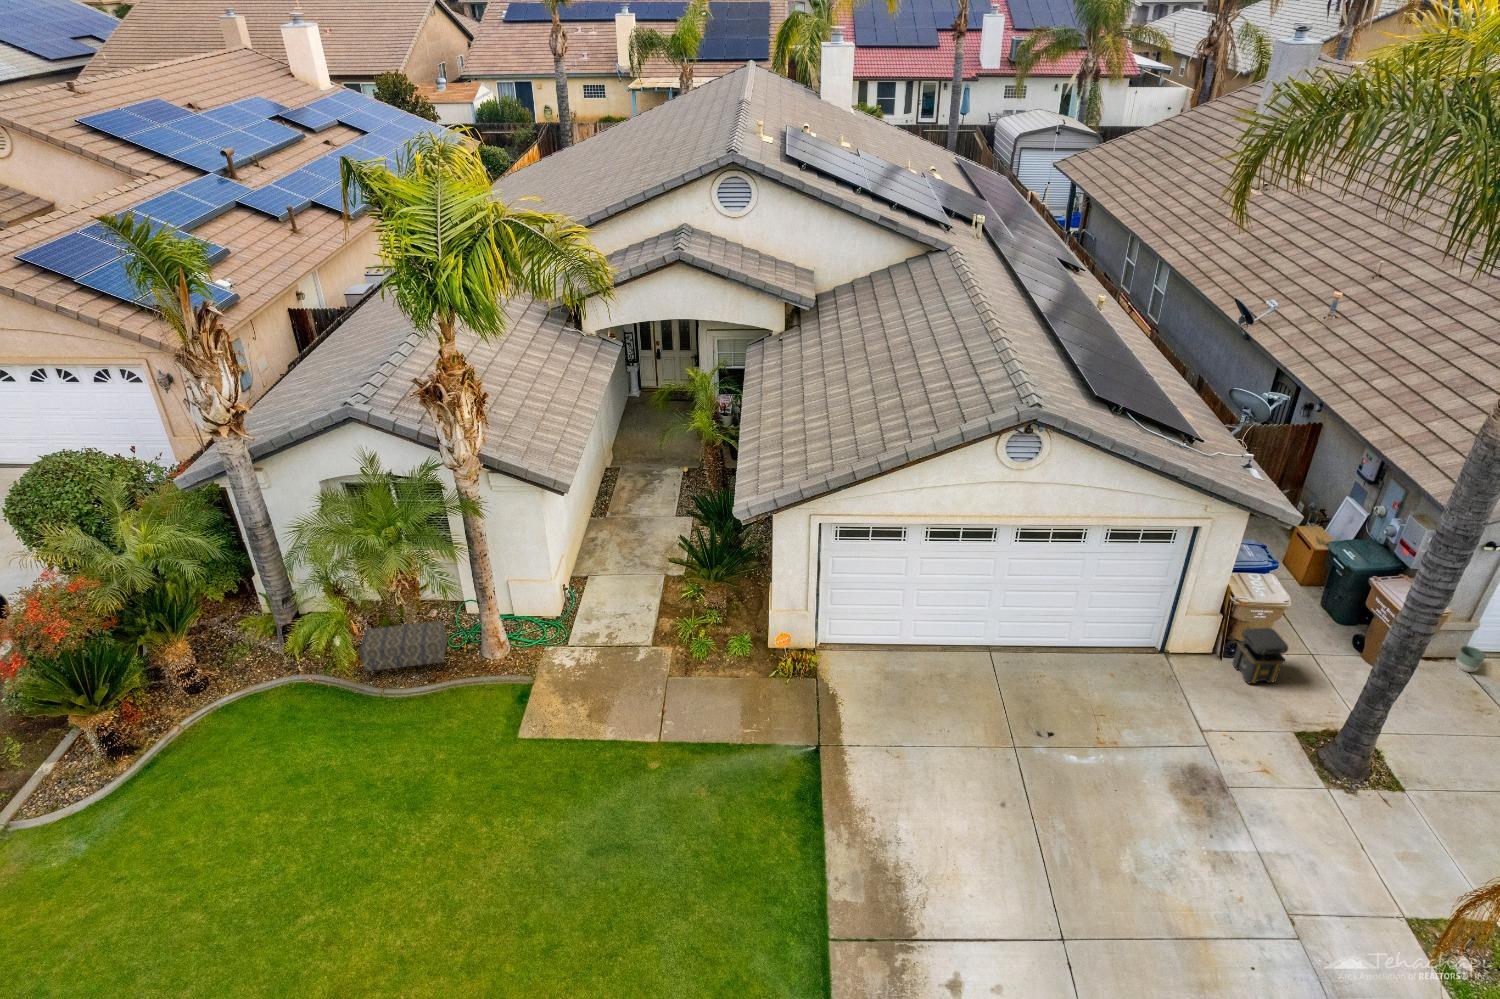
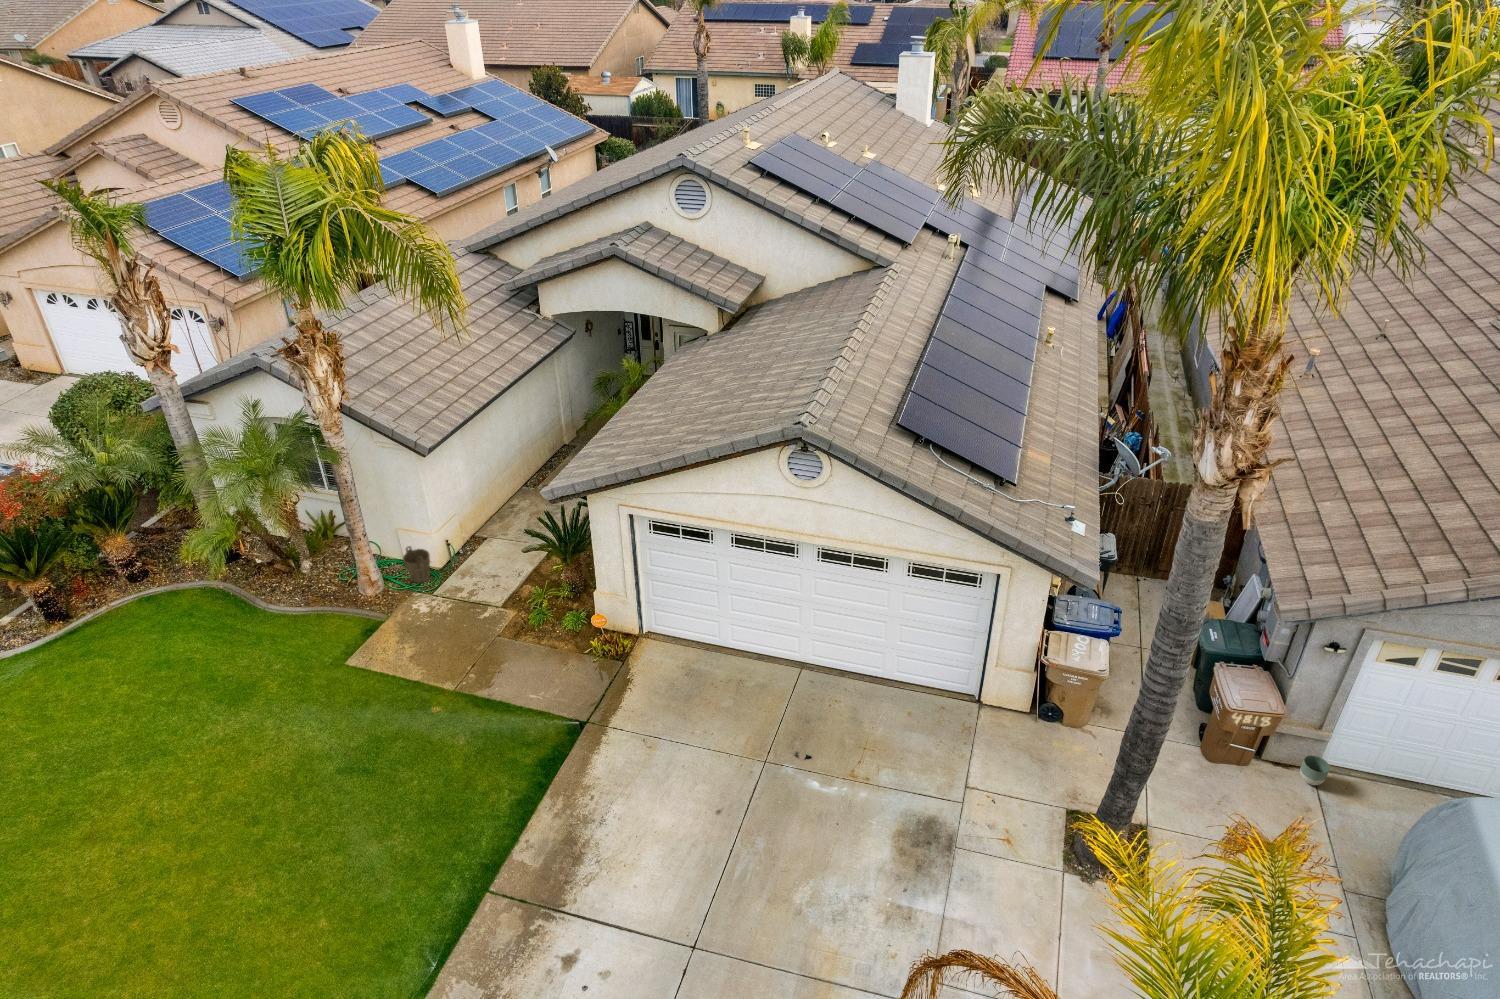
bucket: none [522,598,552,637] -> present [403,546,430,583]
bench: present [360,621,447,678] -> none [254,551,338,597]
toolbox: present [1233,628,1288,684] -> none [1045,691,1090,752]

